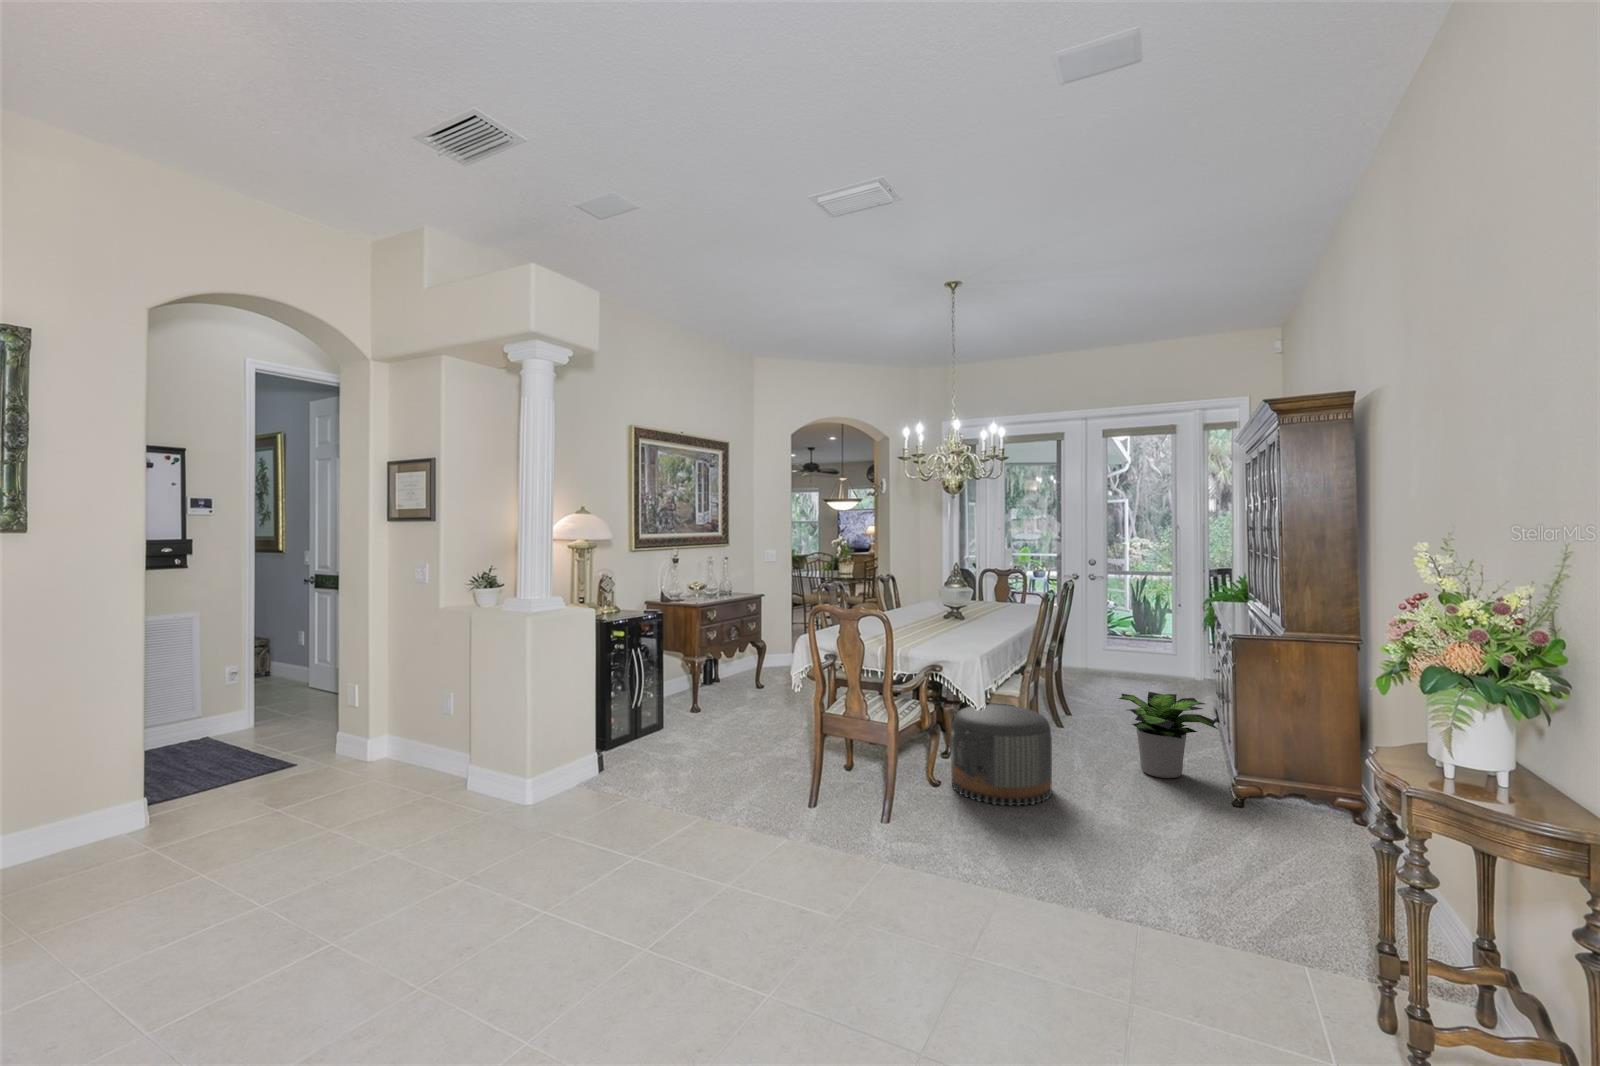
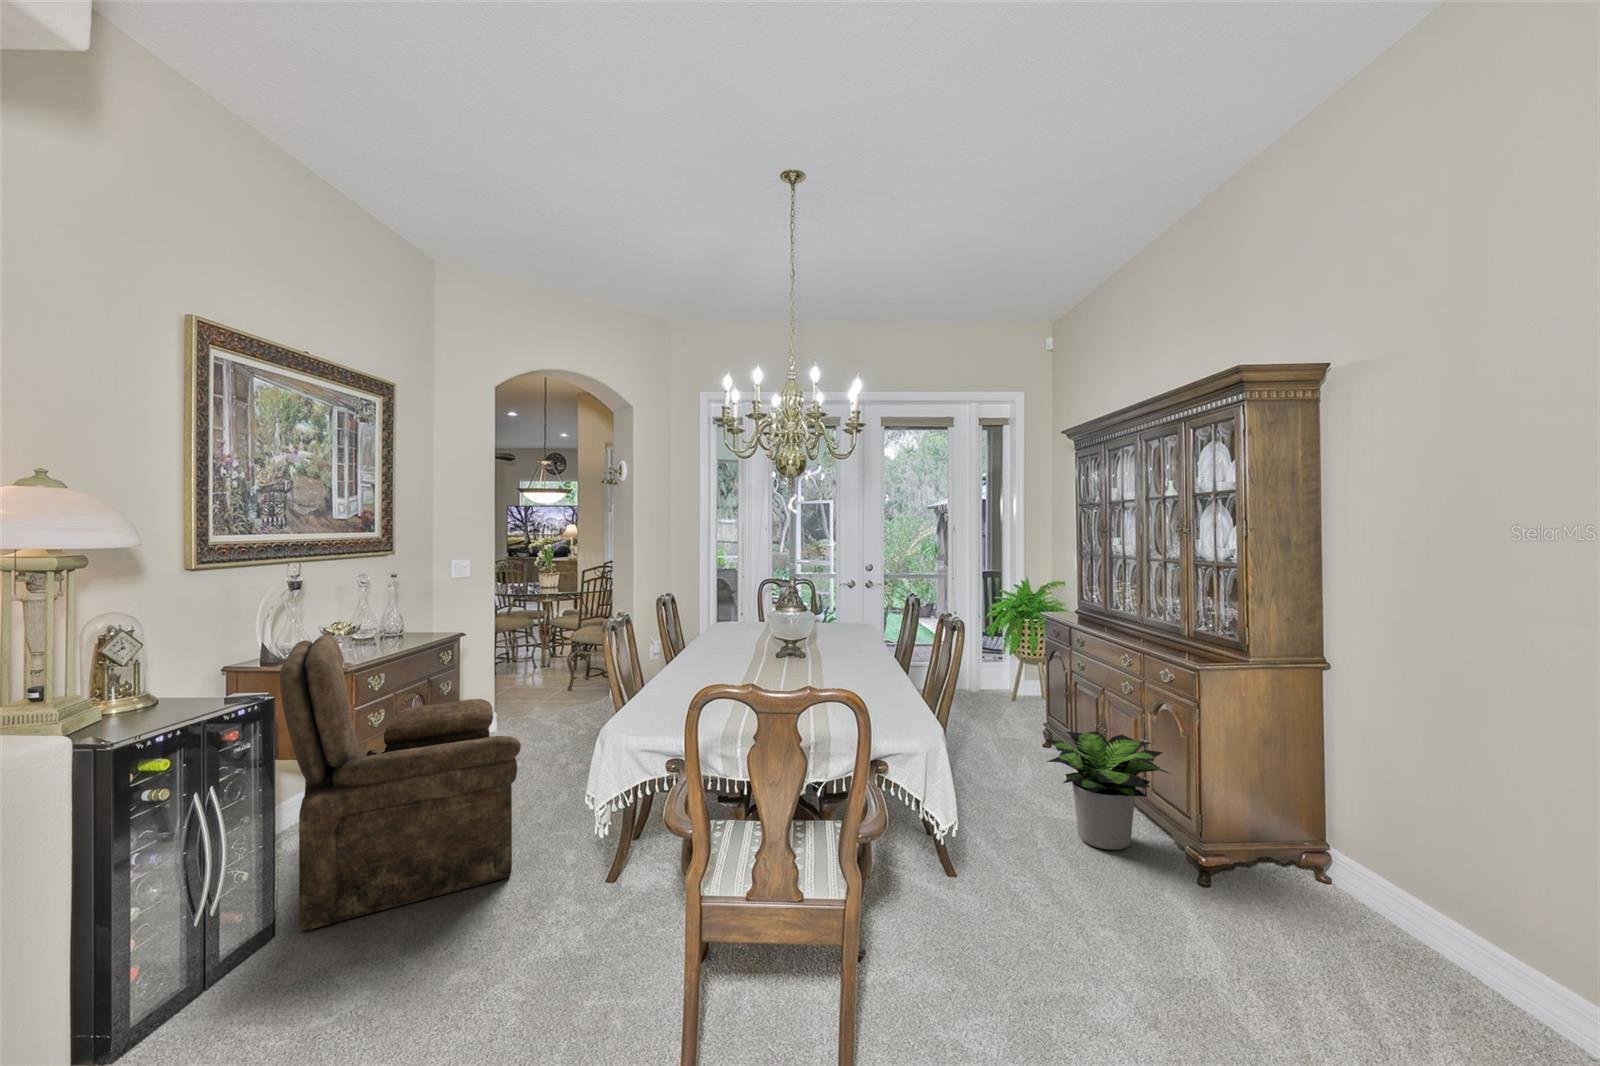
armchair: none [665,589,774,728] -> present [279,635,521,931]
pouf: present [951,704,1052,806] -> none [896,791,1057,984]

